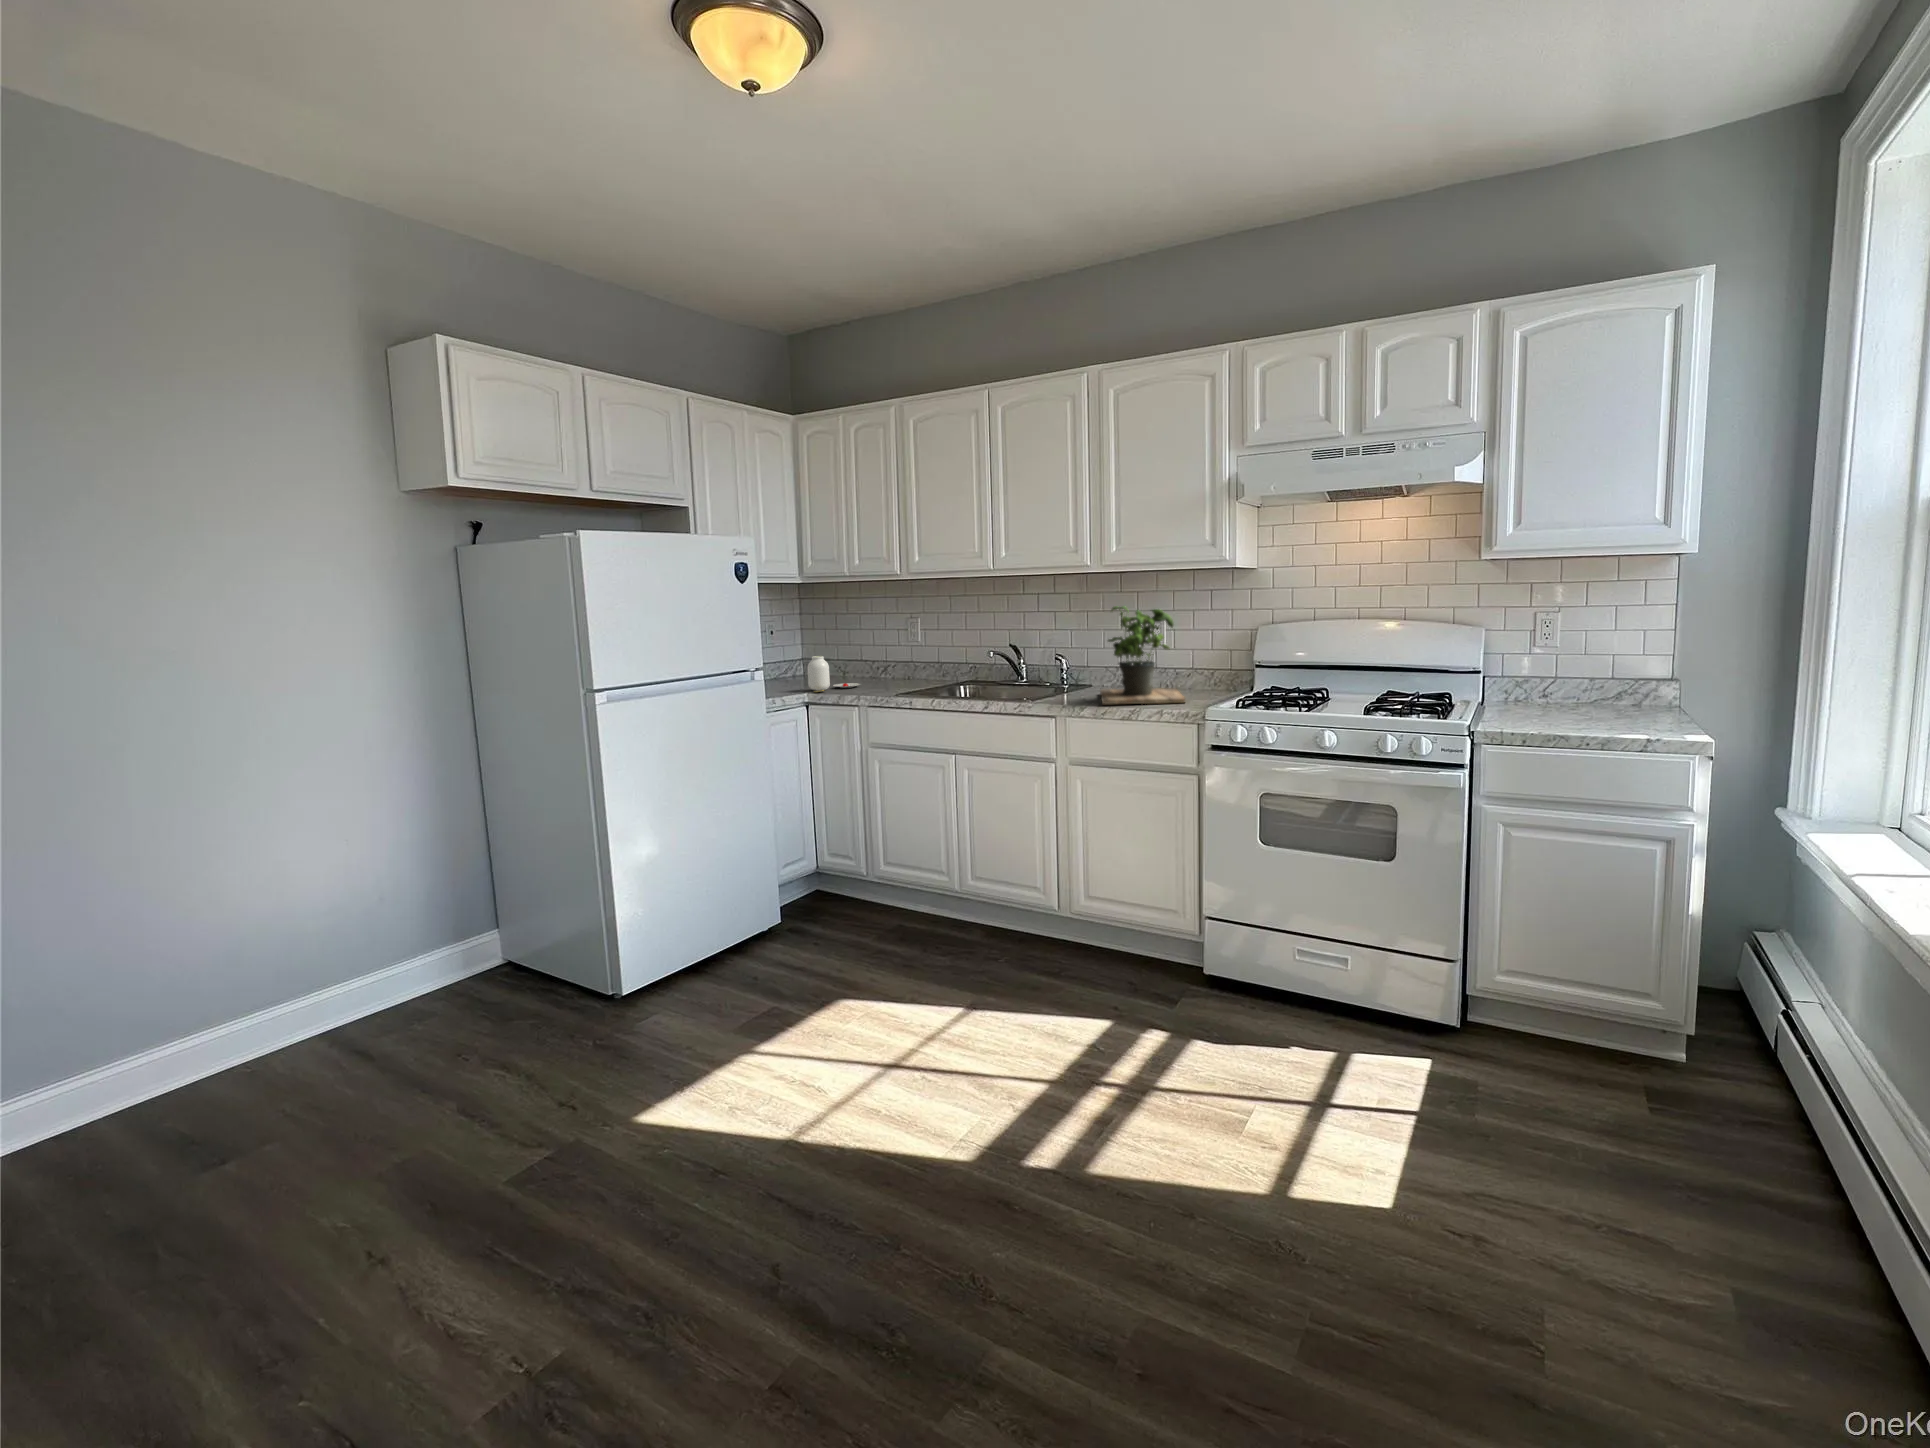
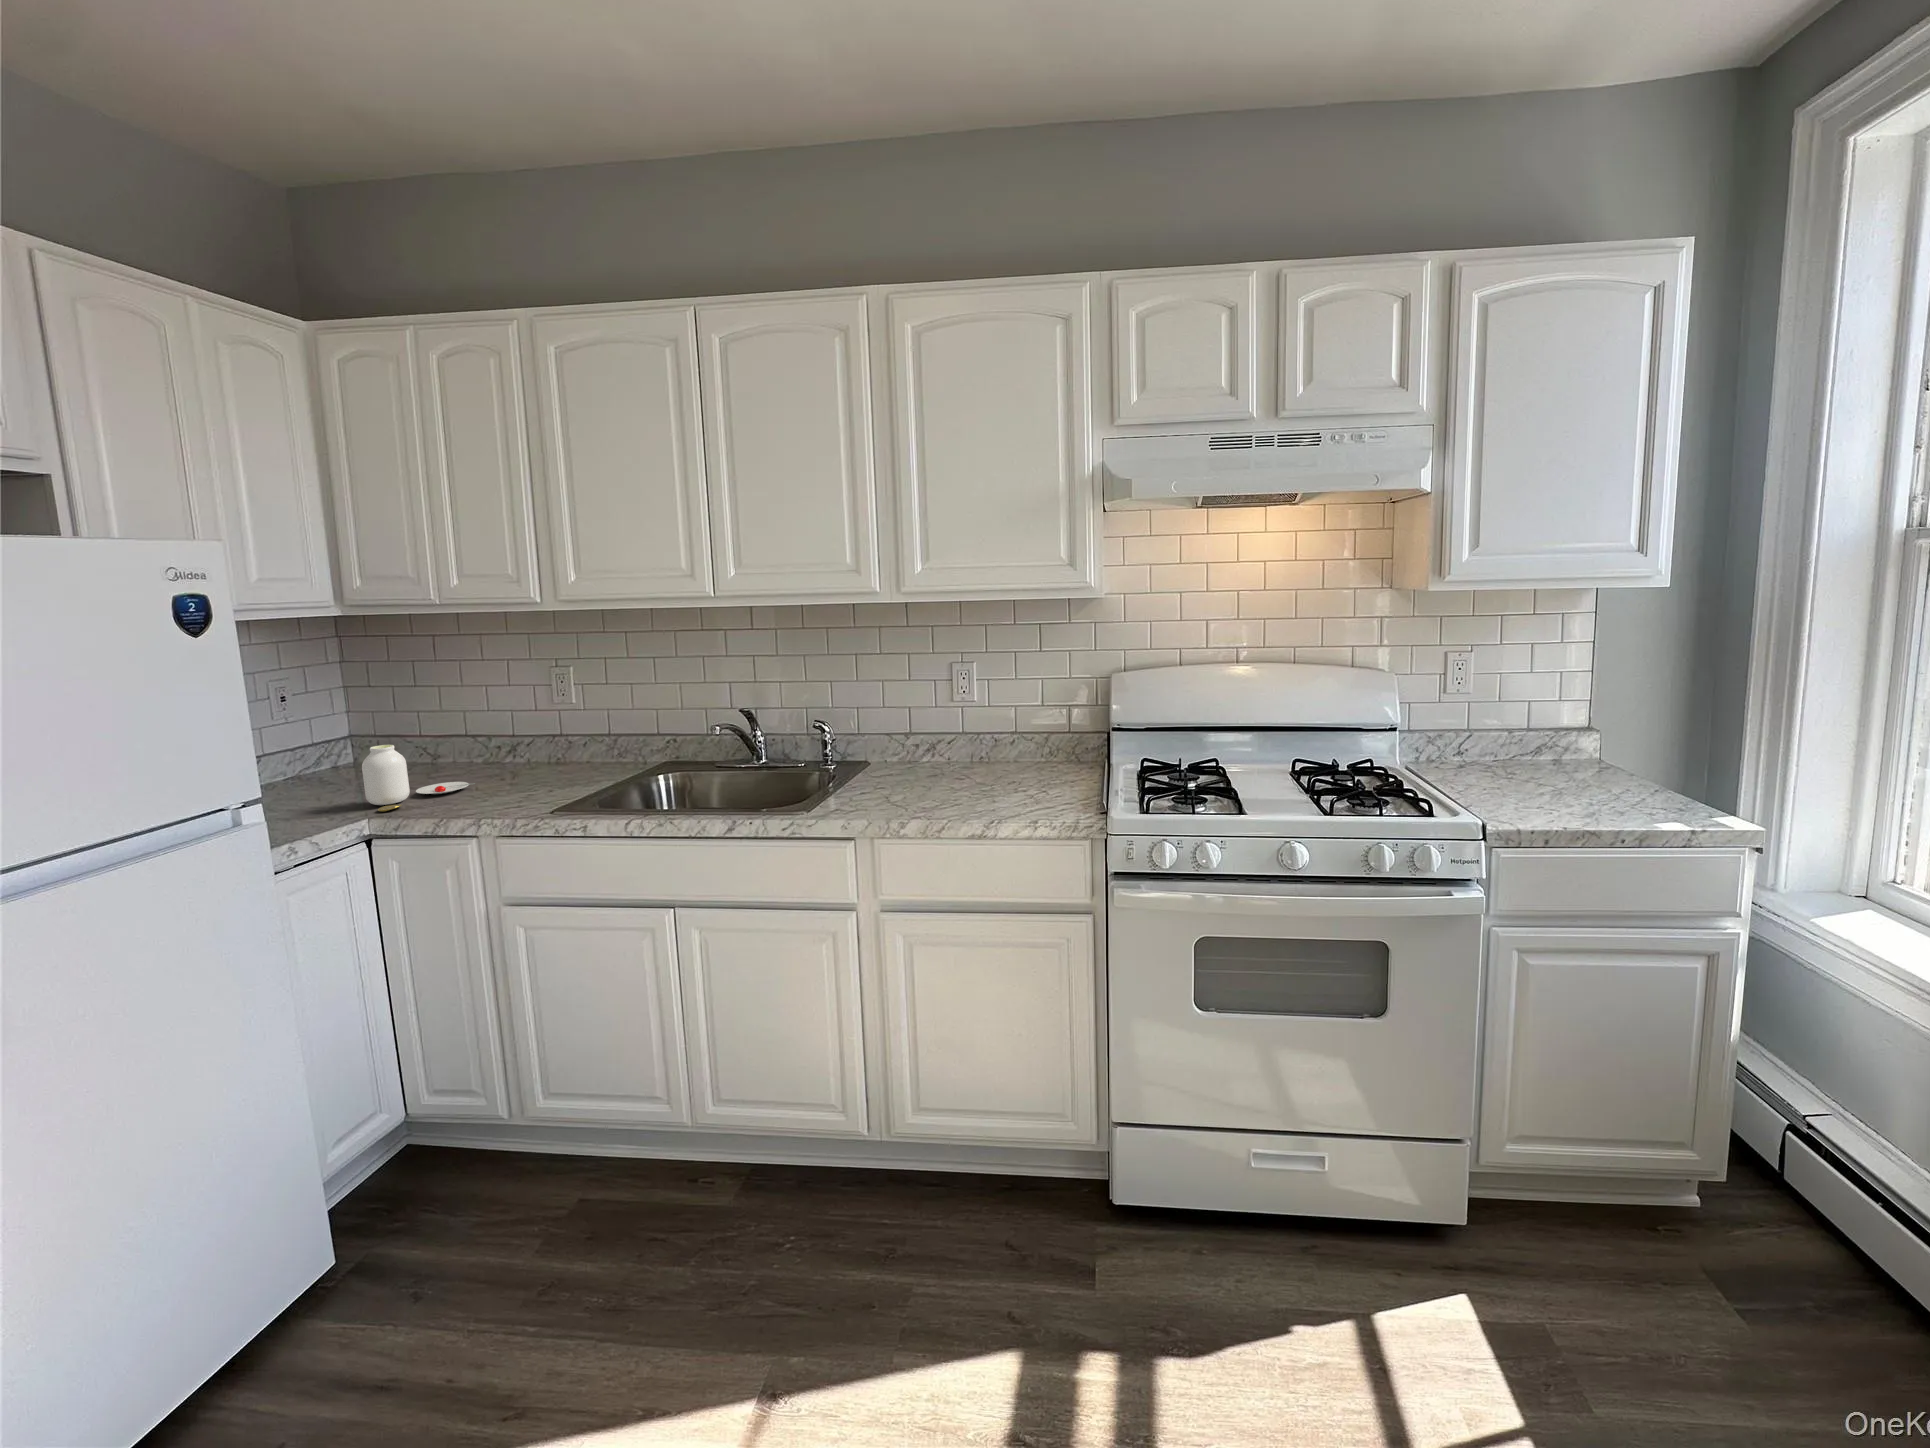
potted plant: present [1100,606,1185,704] -> none [895,657,1041,811]

